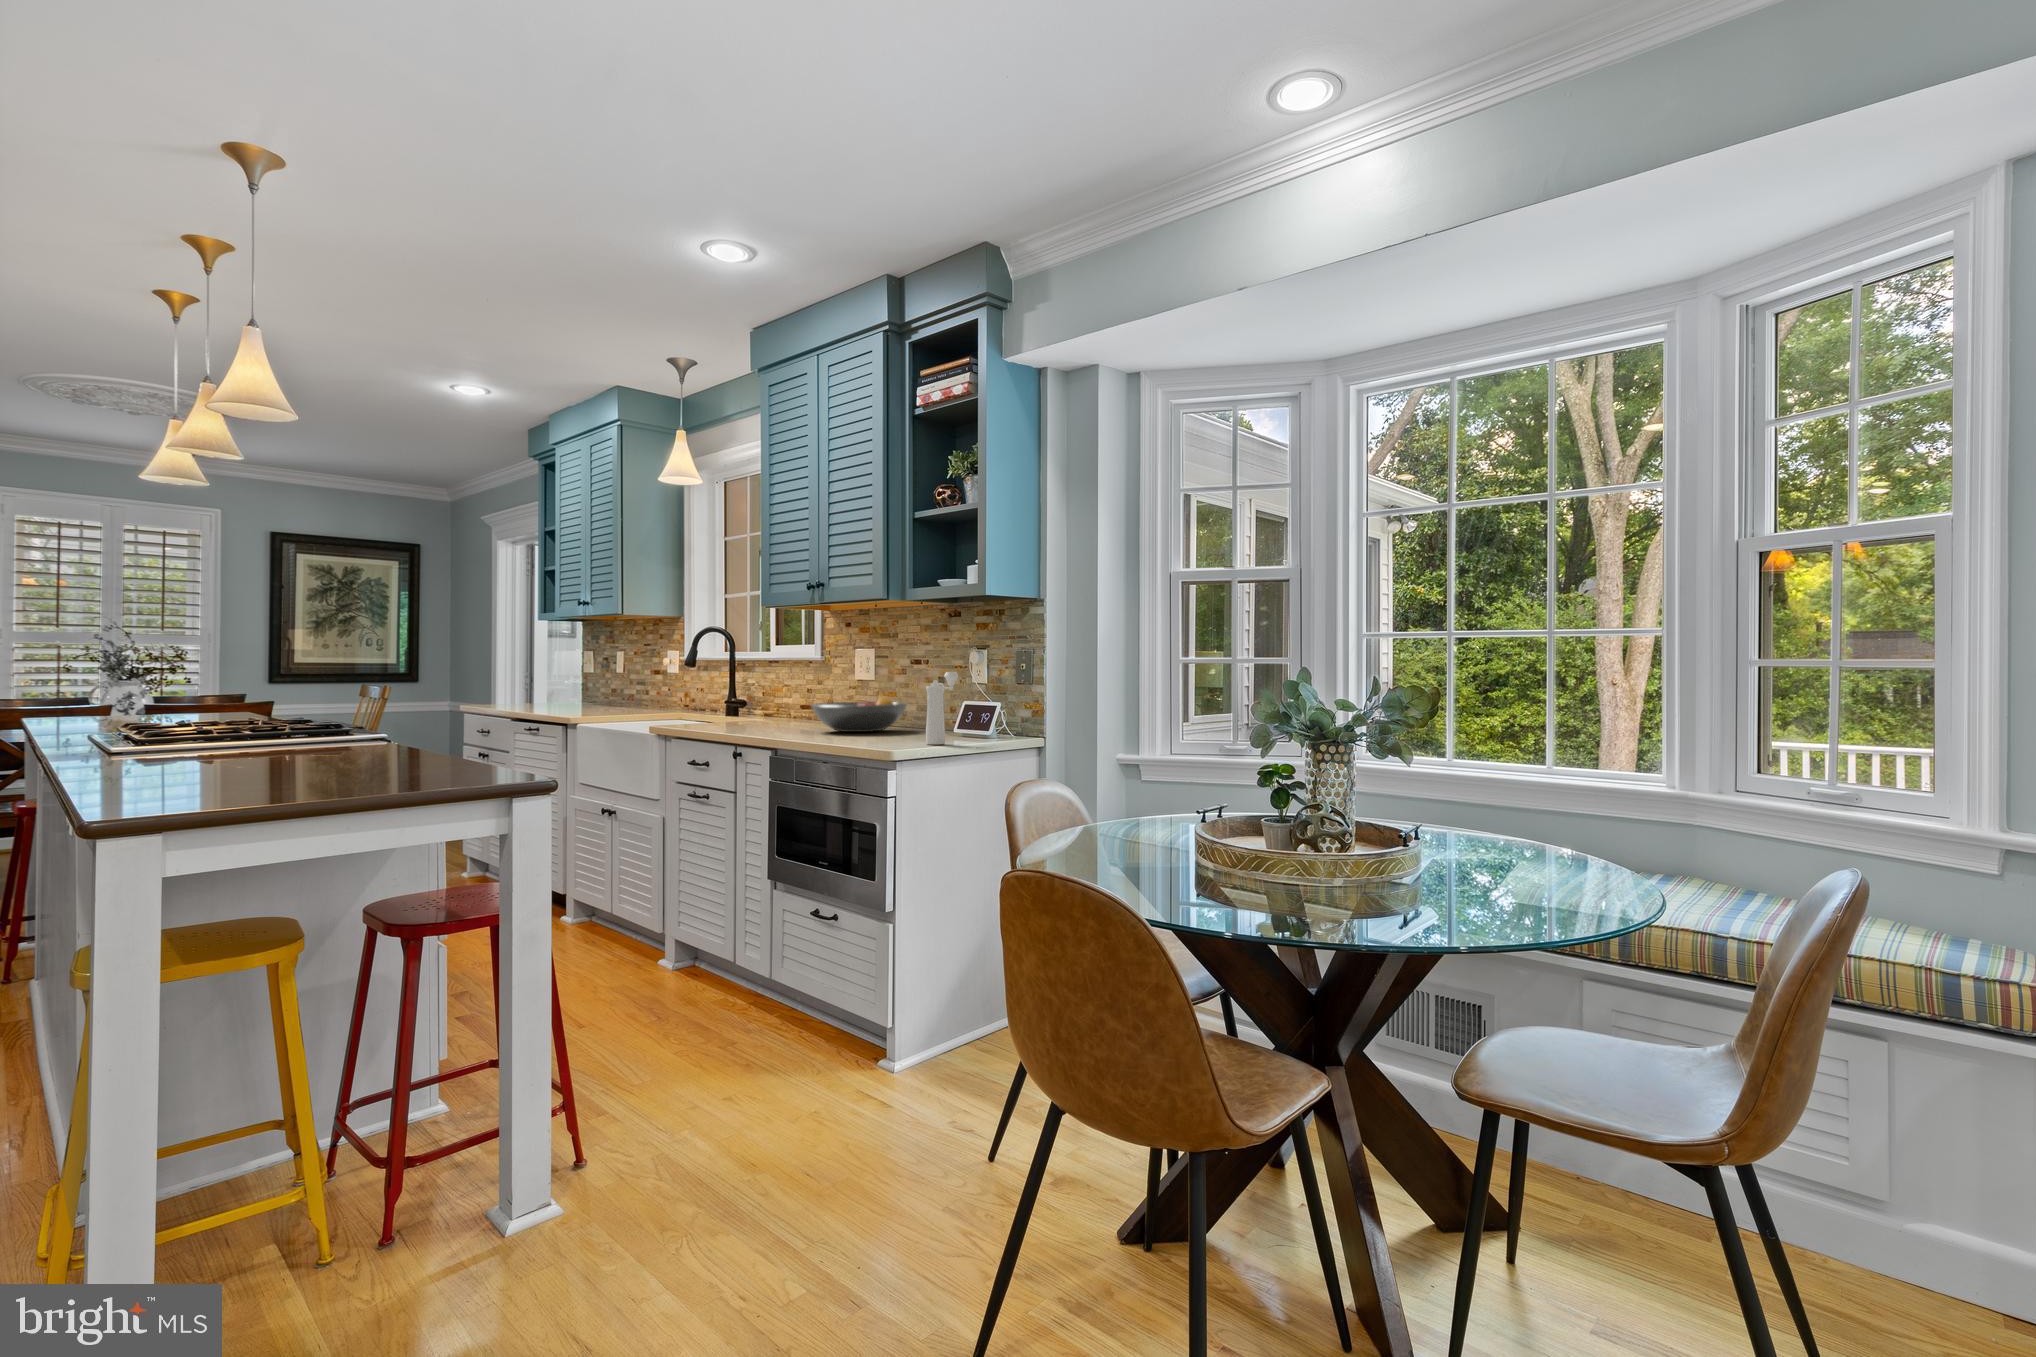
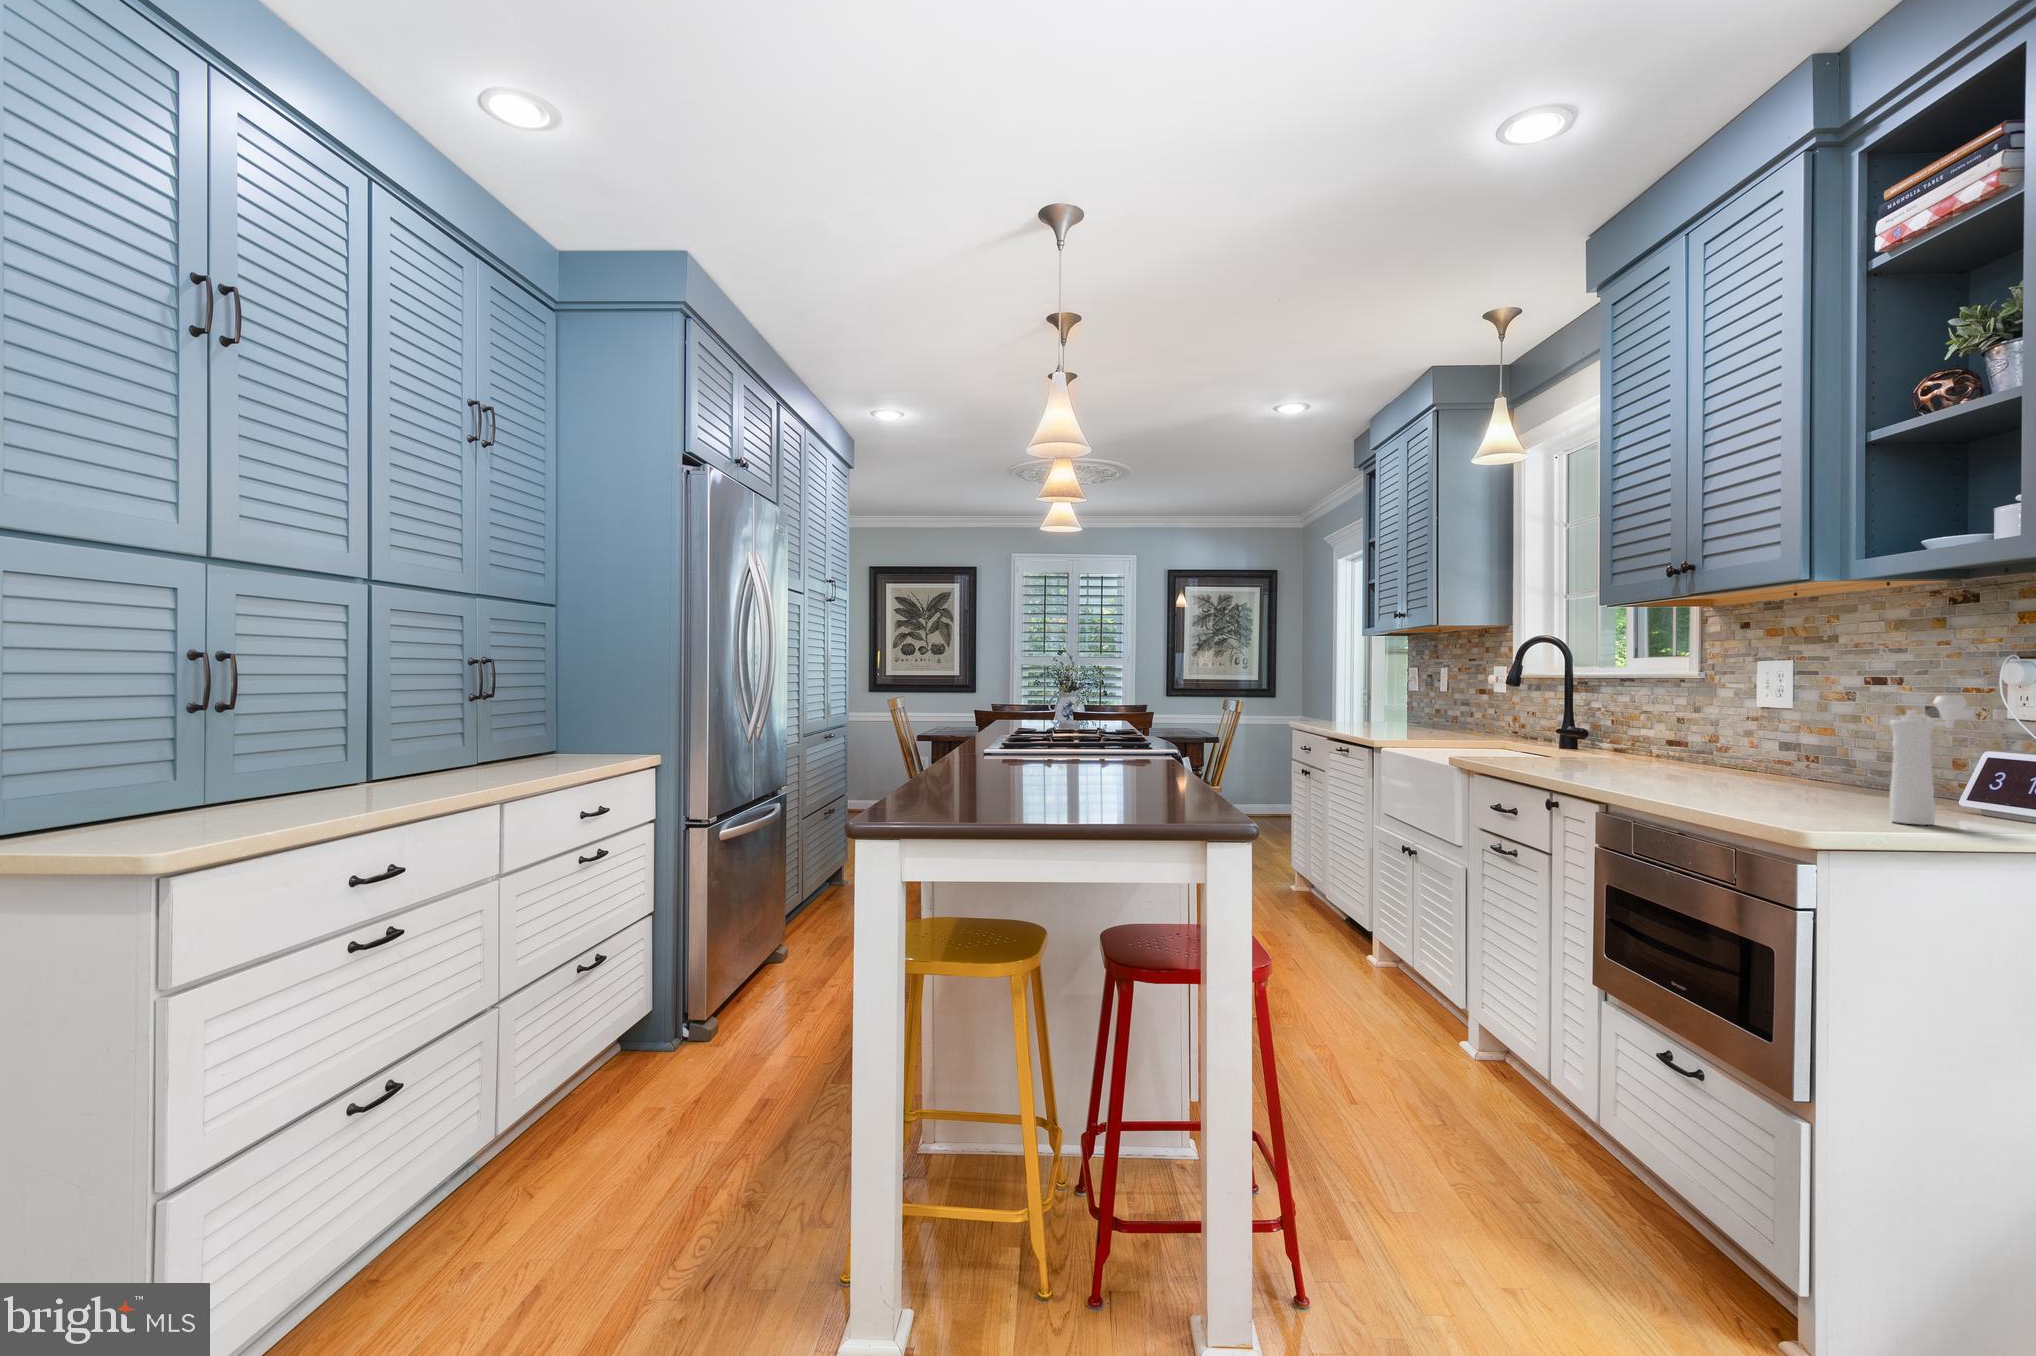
fruit bowl: present [812,696,906,732] -> none [1672,732,1853,786]

